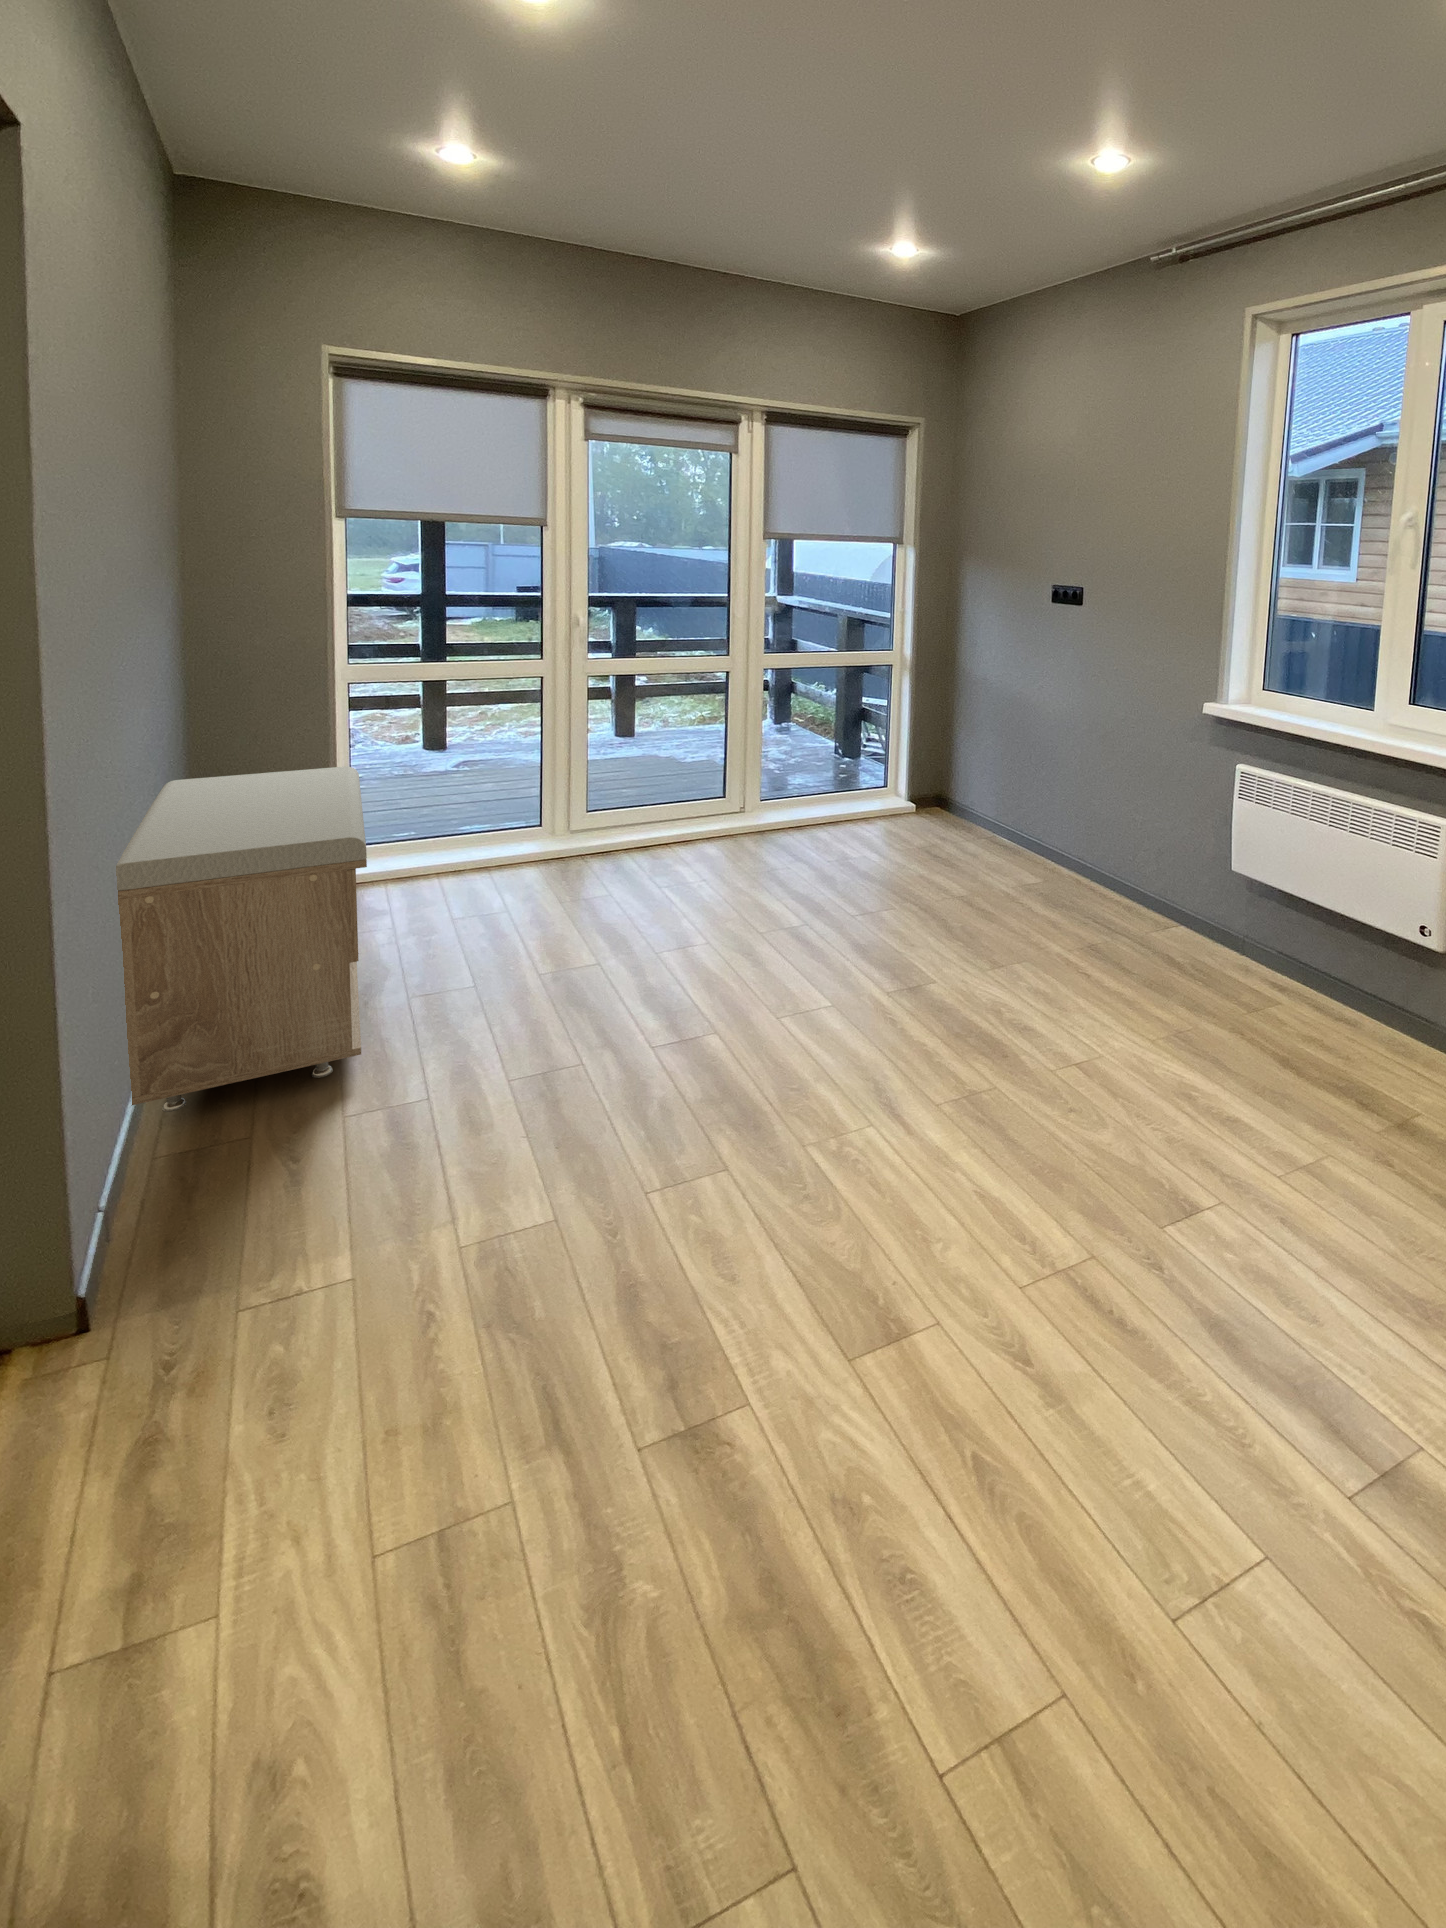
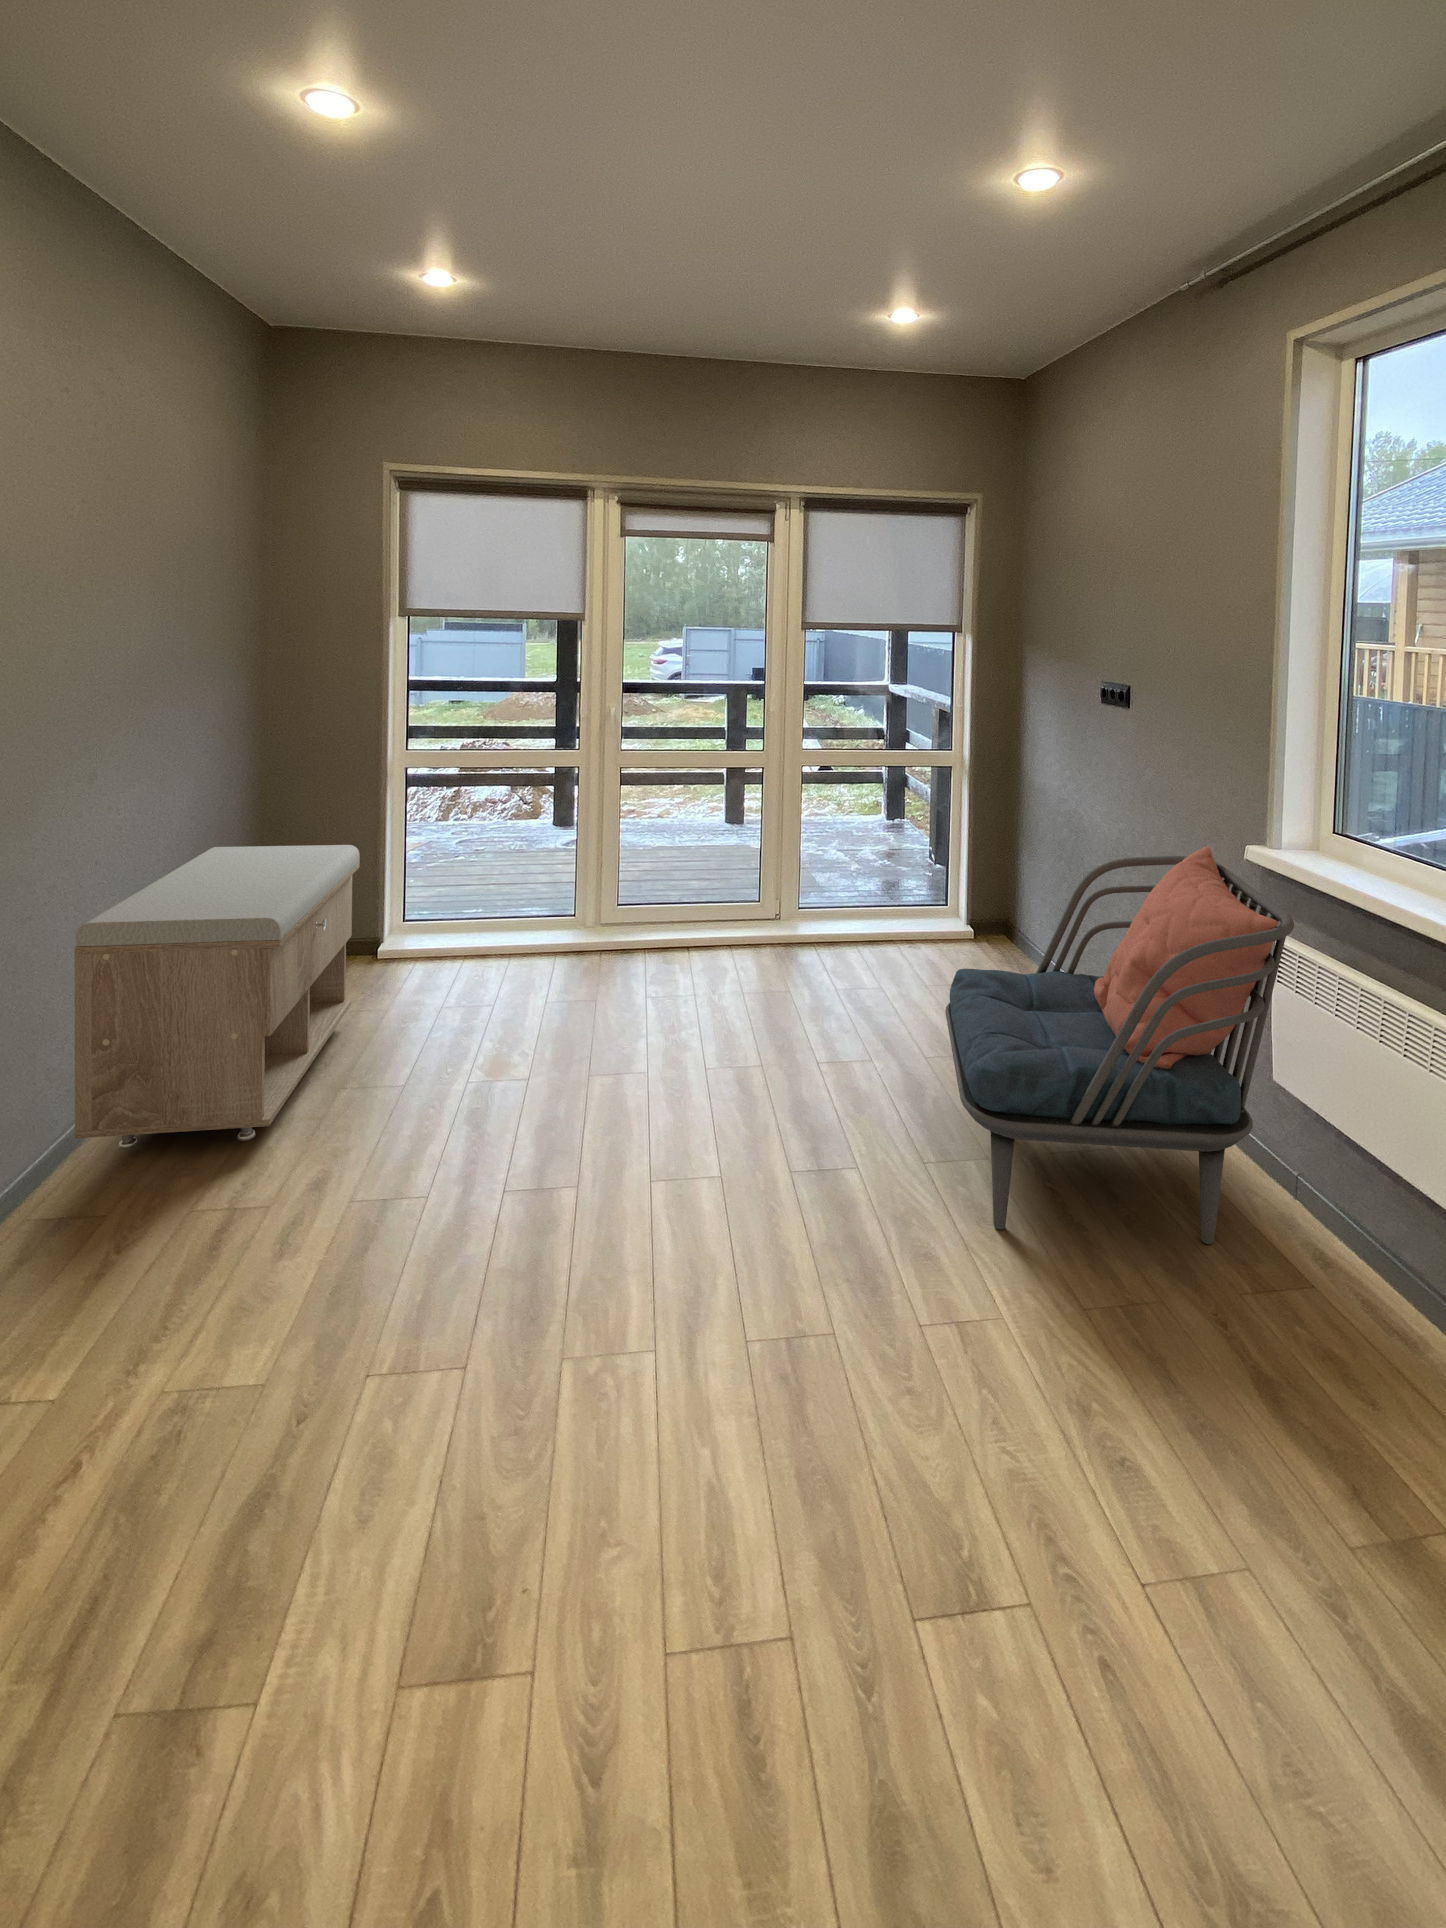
armchair: none [979,706,1272,1011] -> present [945,846,1294,1244]

